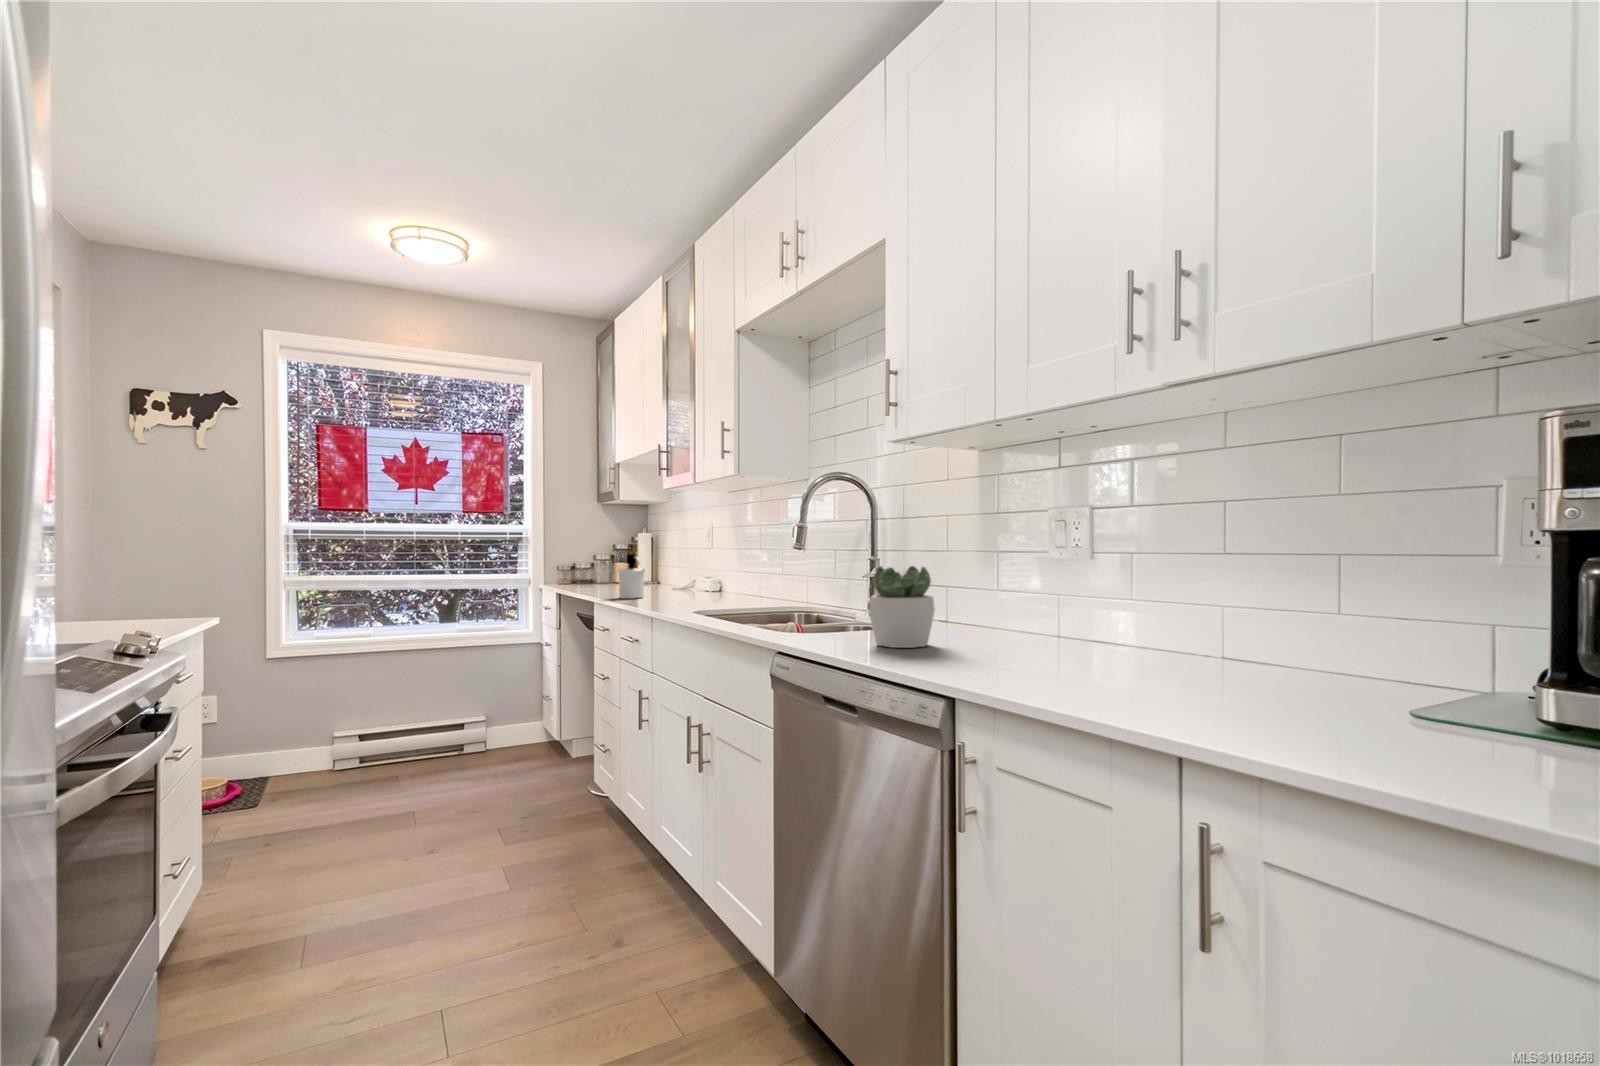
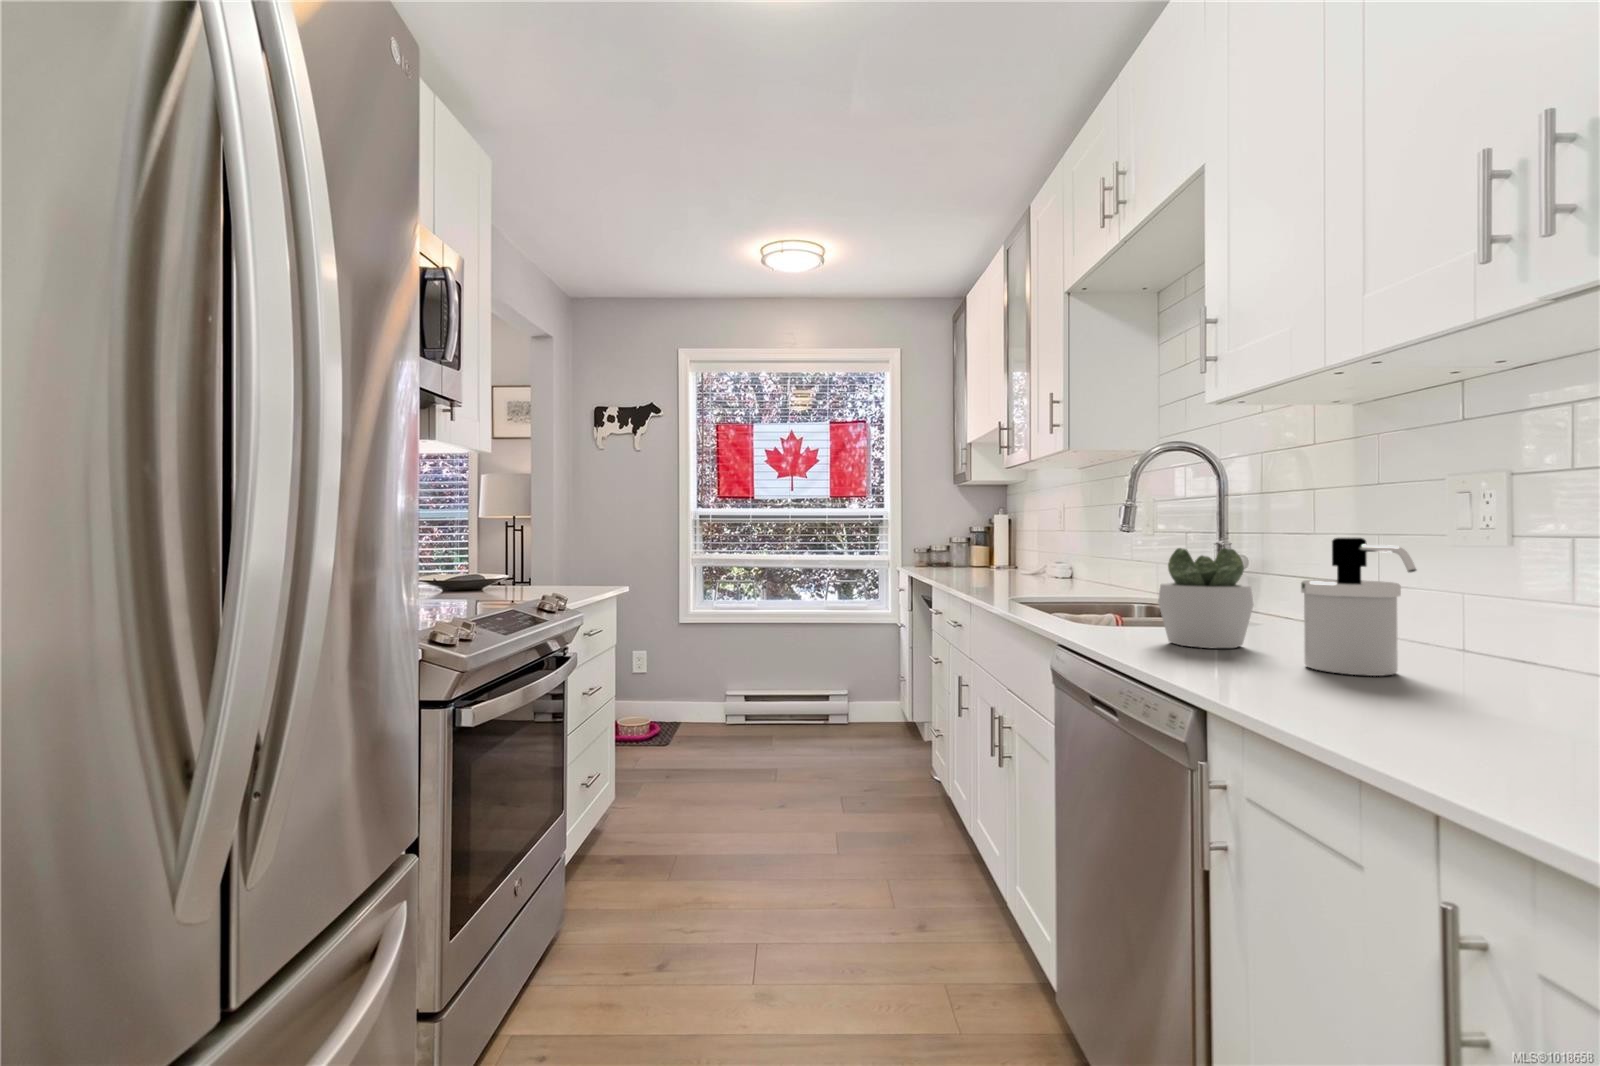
soap dispenser: present [618,554,645,599] -> present [1301,538,1416,676]

